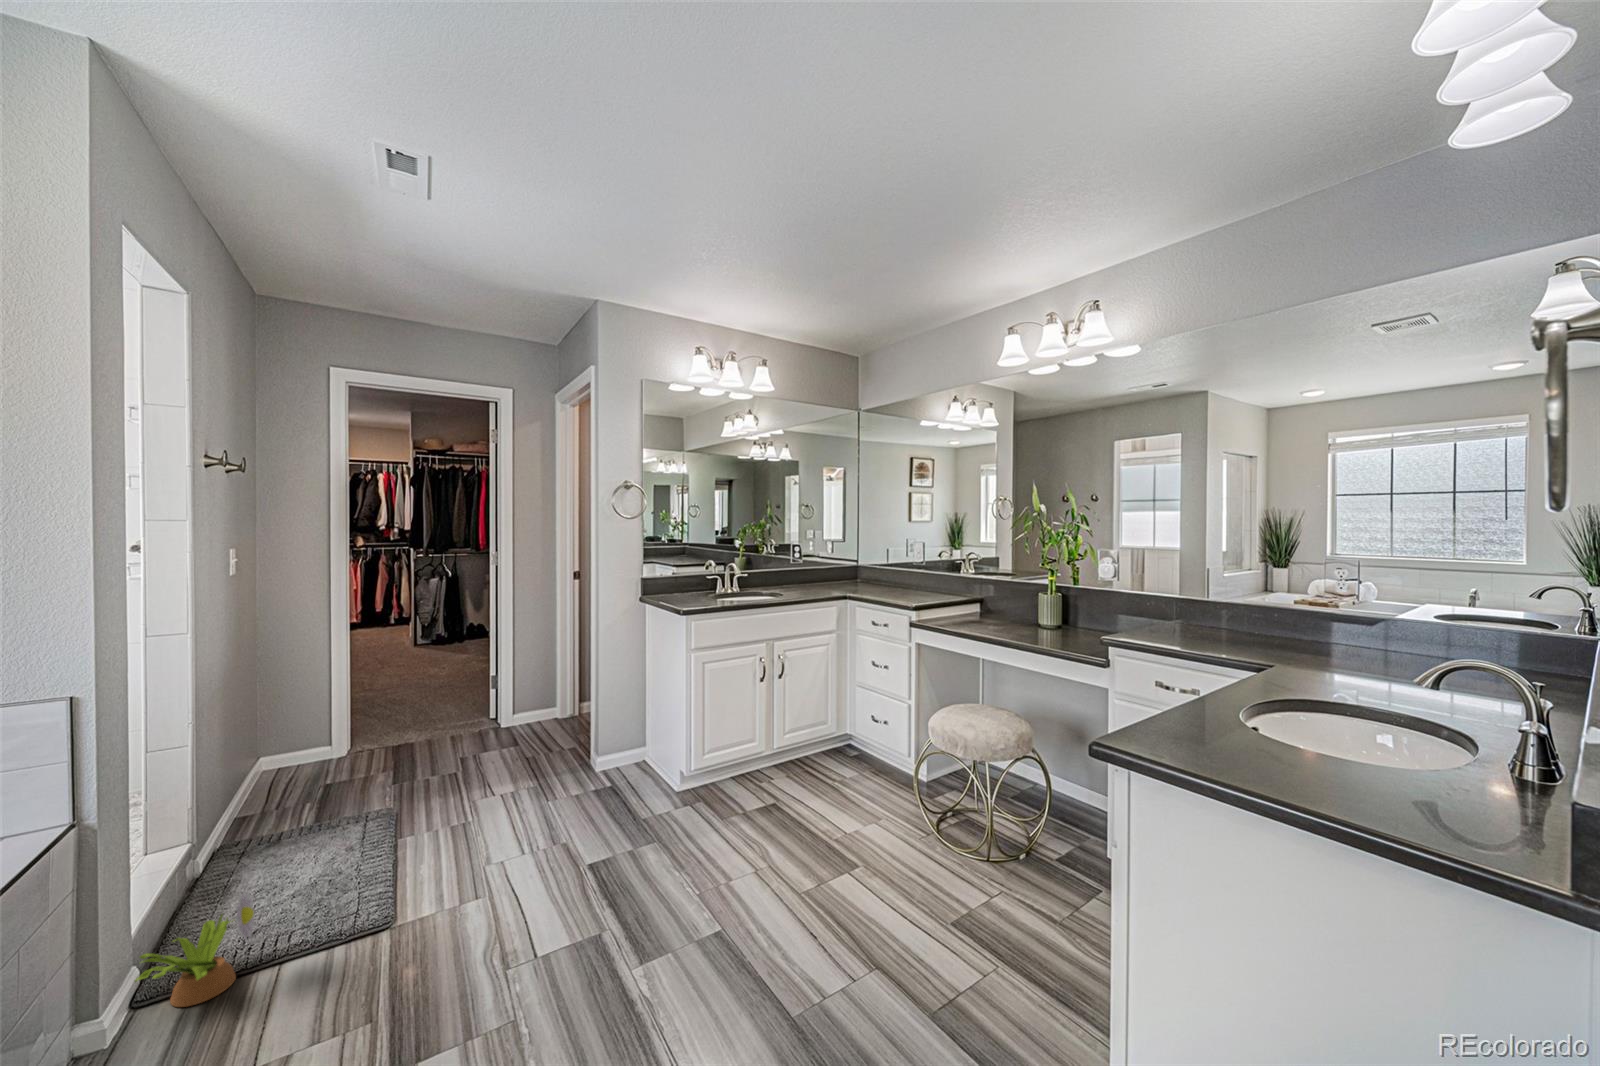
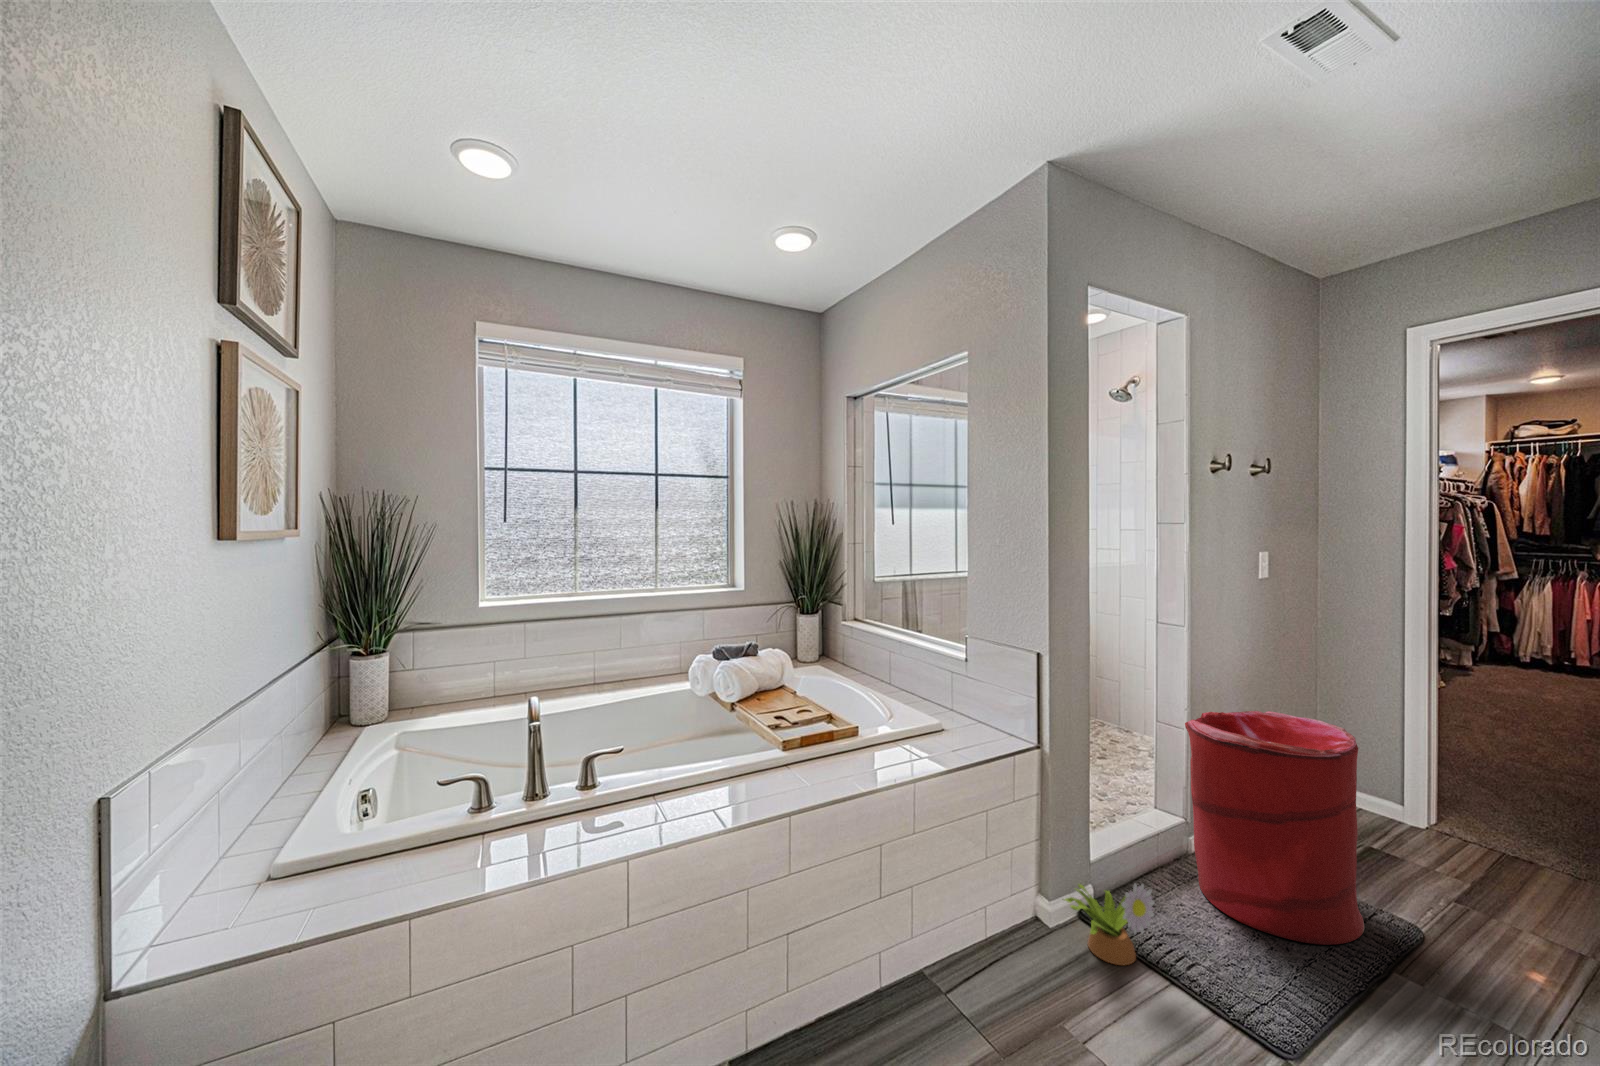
laundry hamper: none [201,687,370,890] -> present [1185,711,1364,945]

